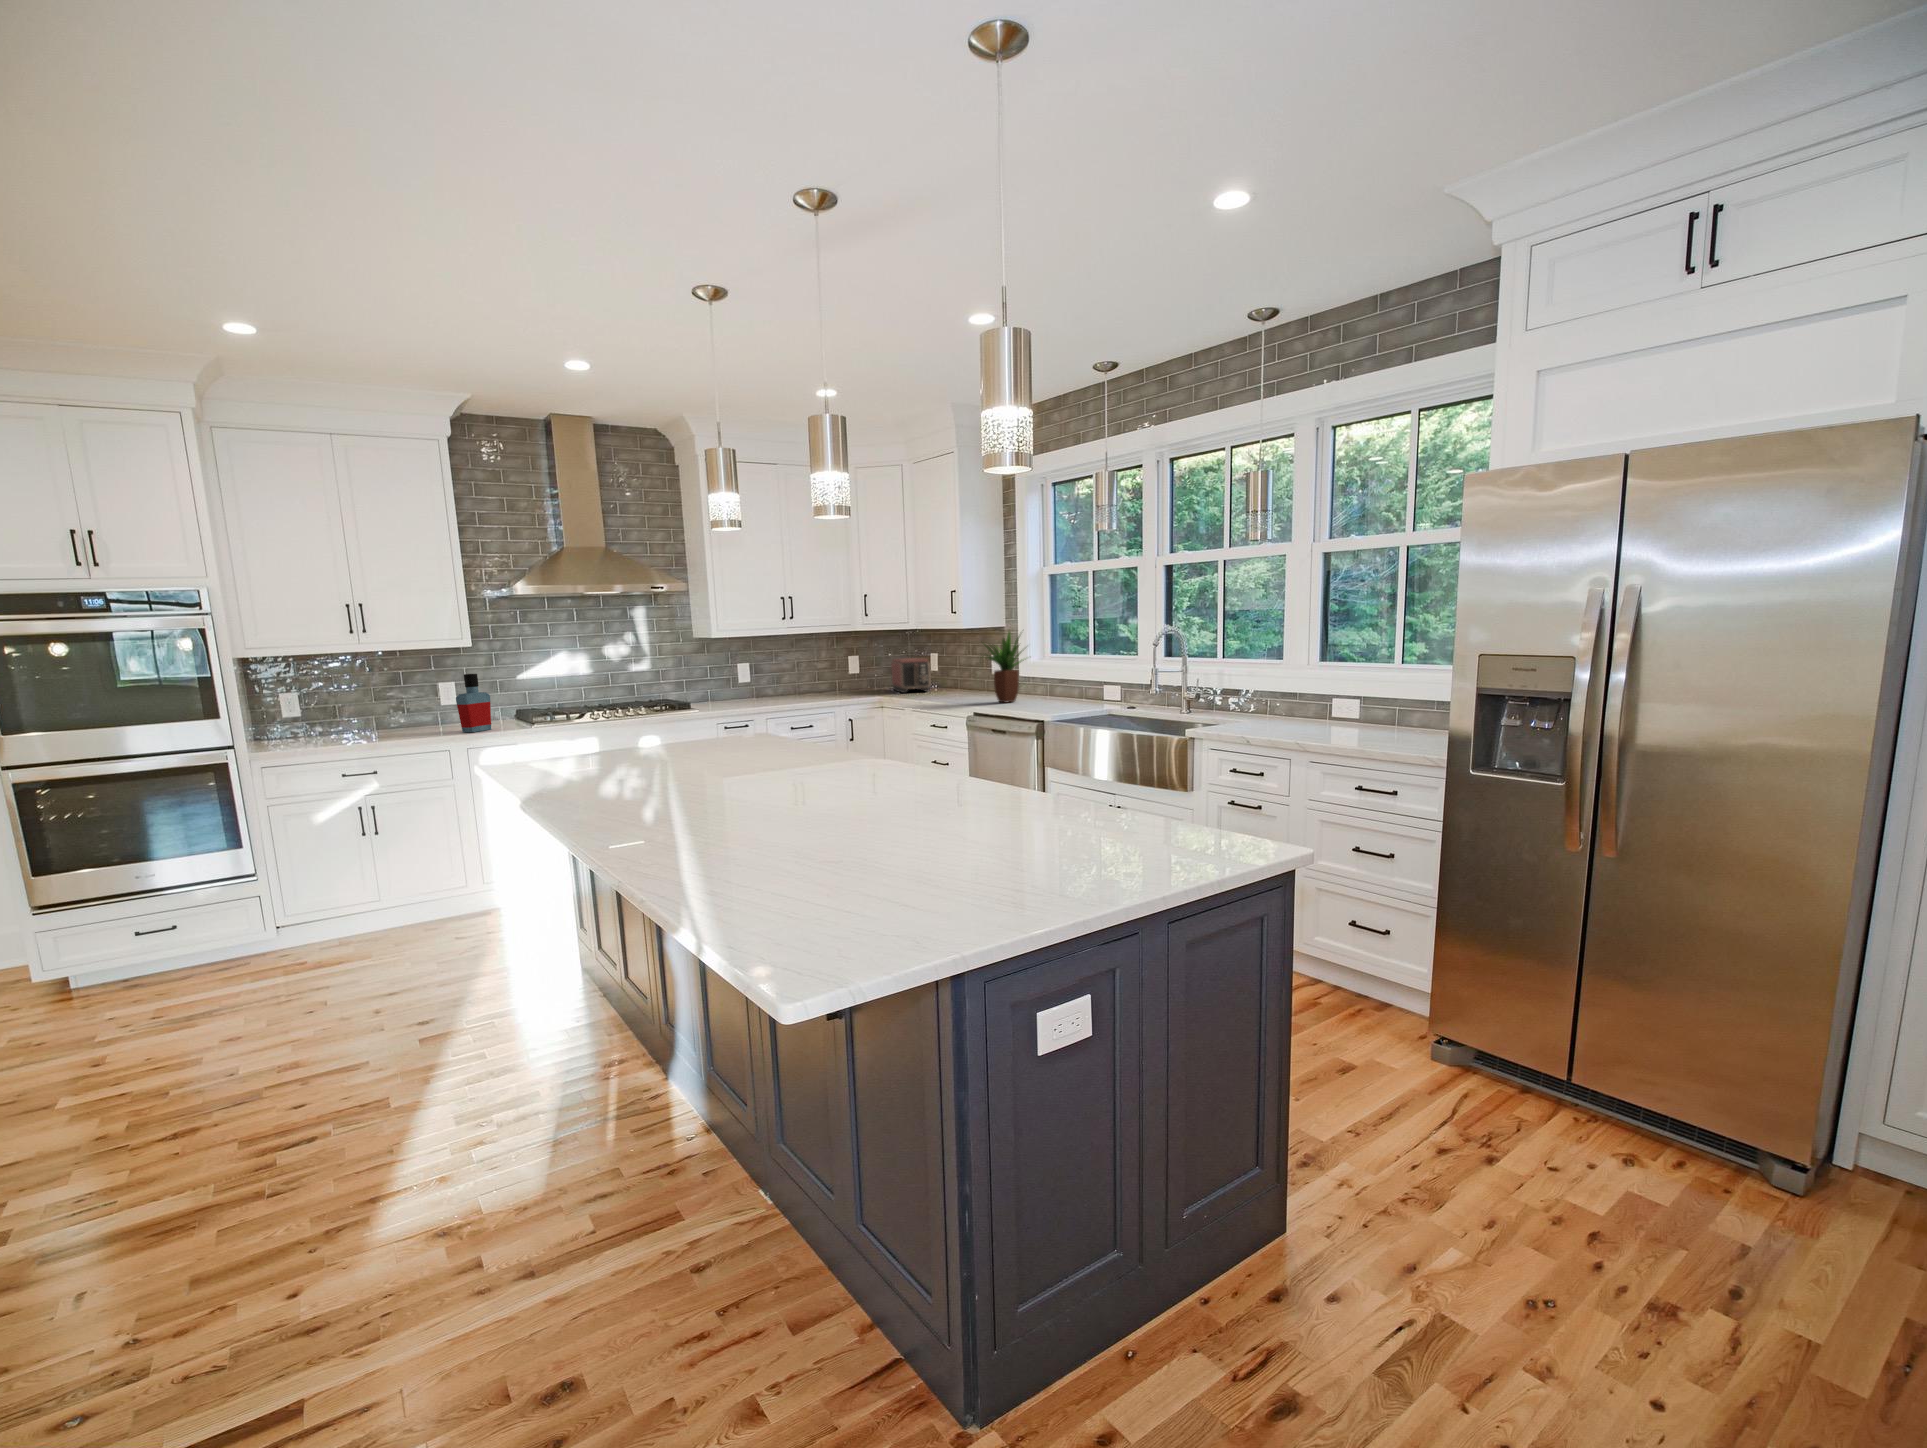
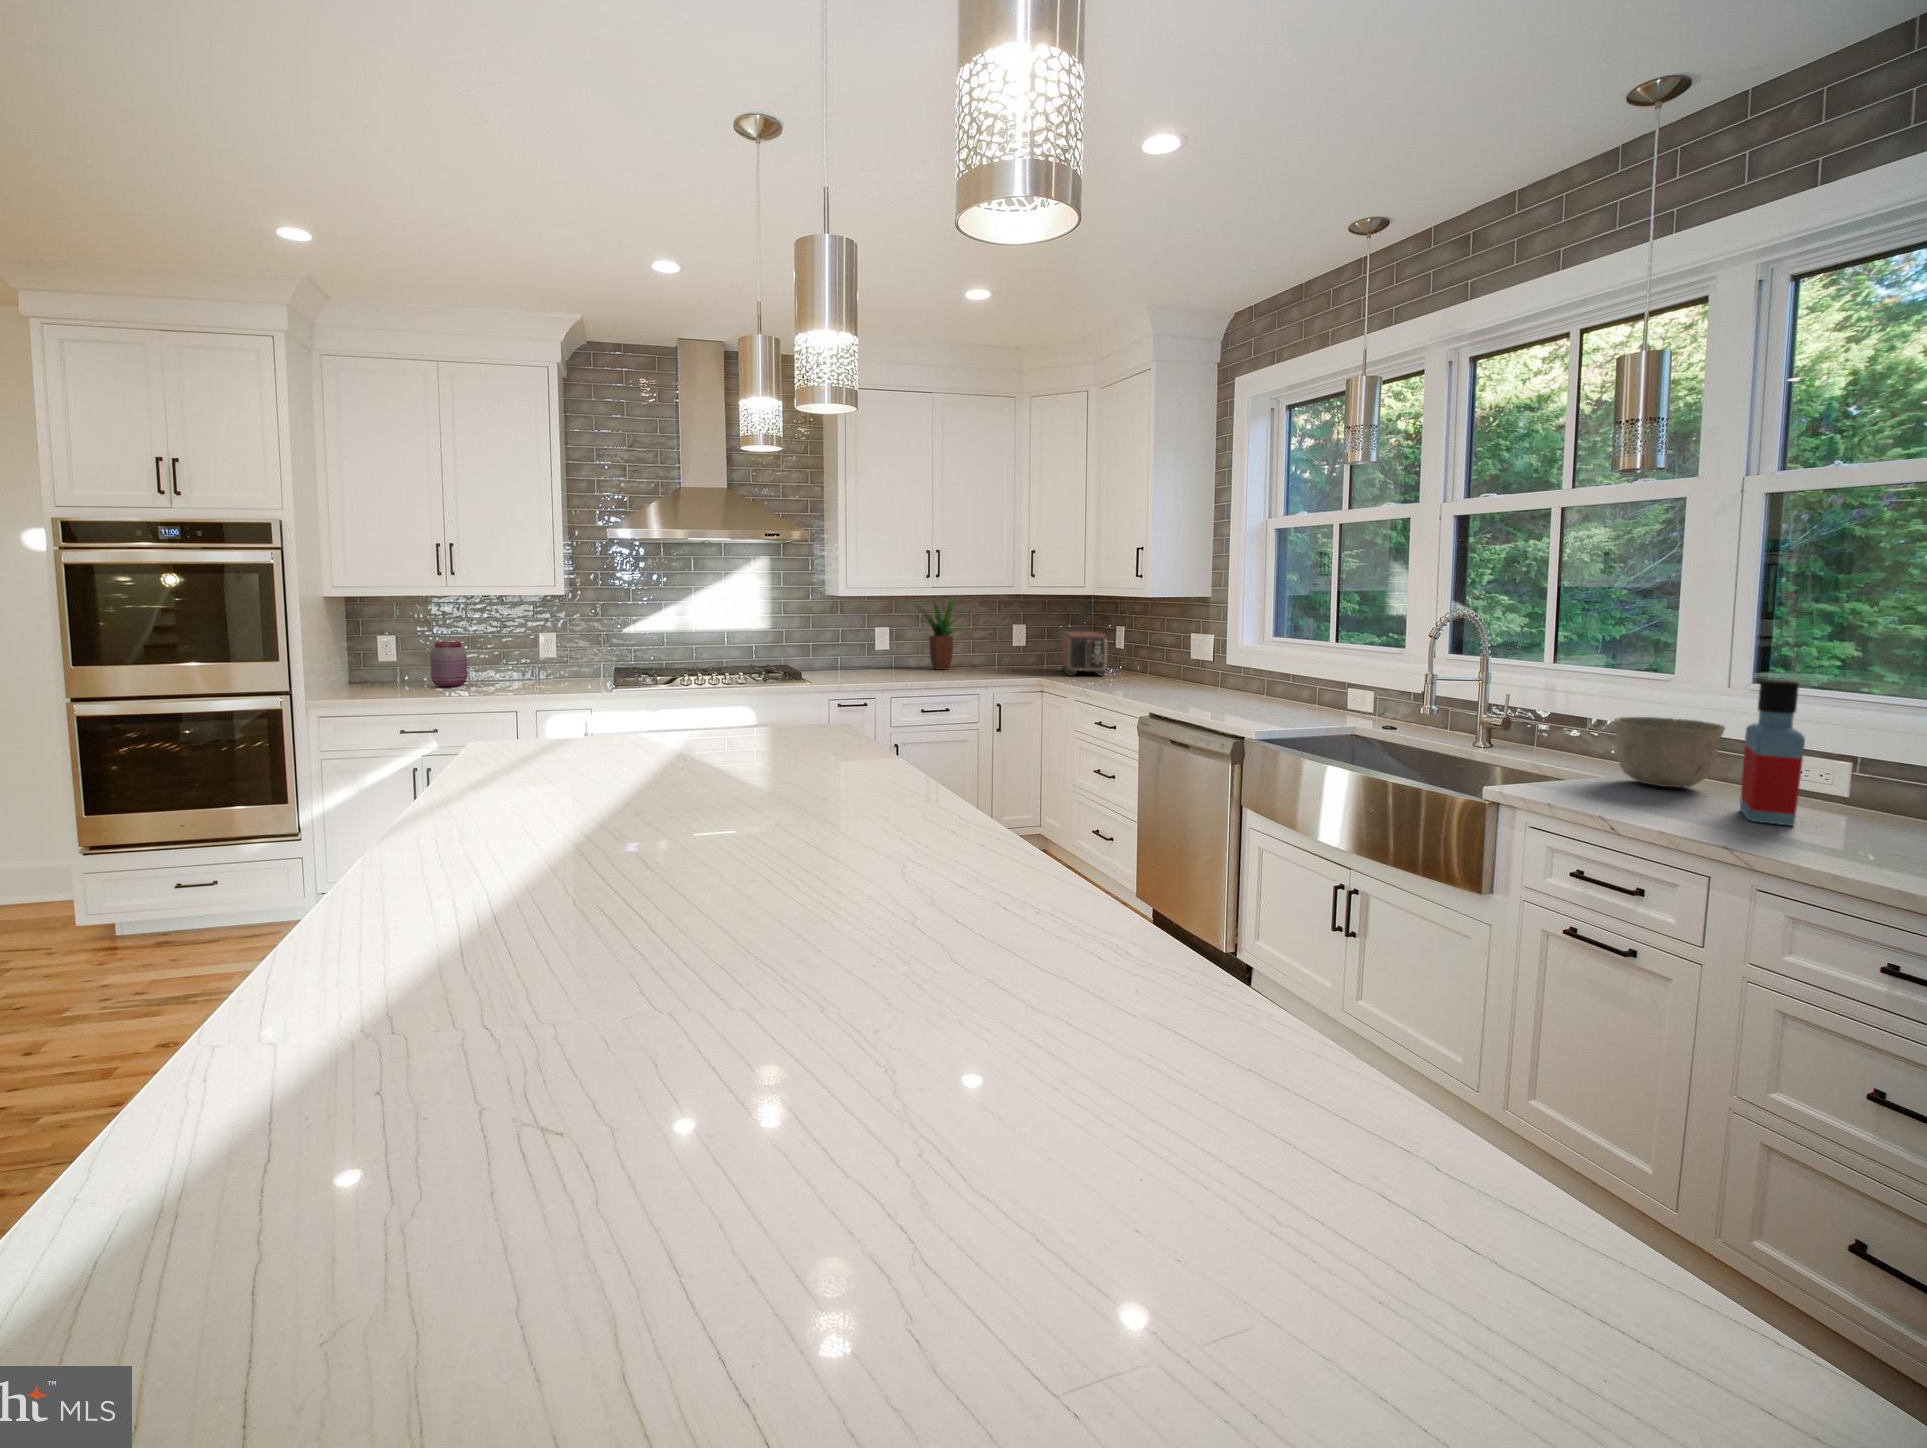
potted plant: present [982,632,1024,703] -> present [920,597,961,669]
bottle: present [456,674,491,732] -> present [1740,680,1805,826]
ceramic bowl: none [1252,684,1303,721] -> present [1614,717,1725,787]
jar: none [333,694,372,736] -> present [430,642,467,687]

